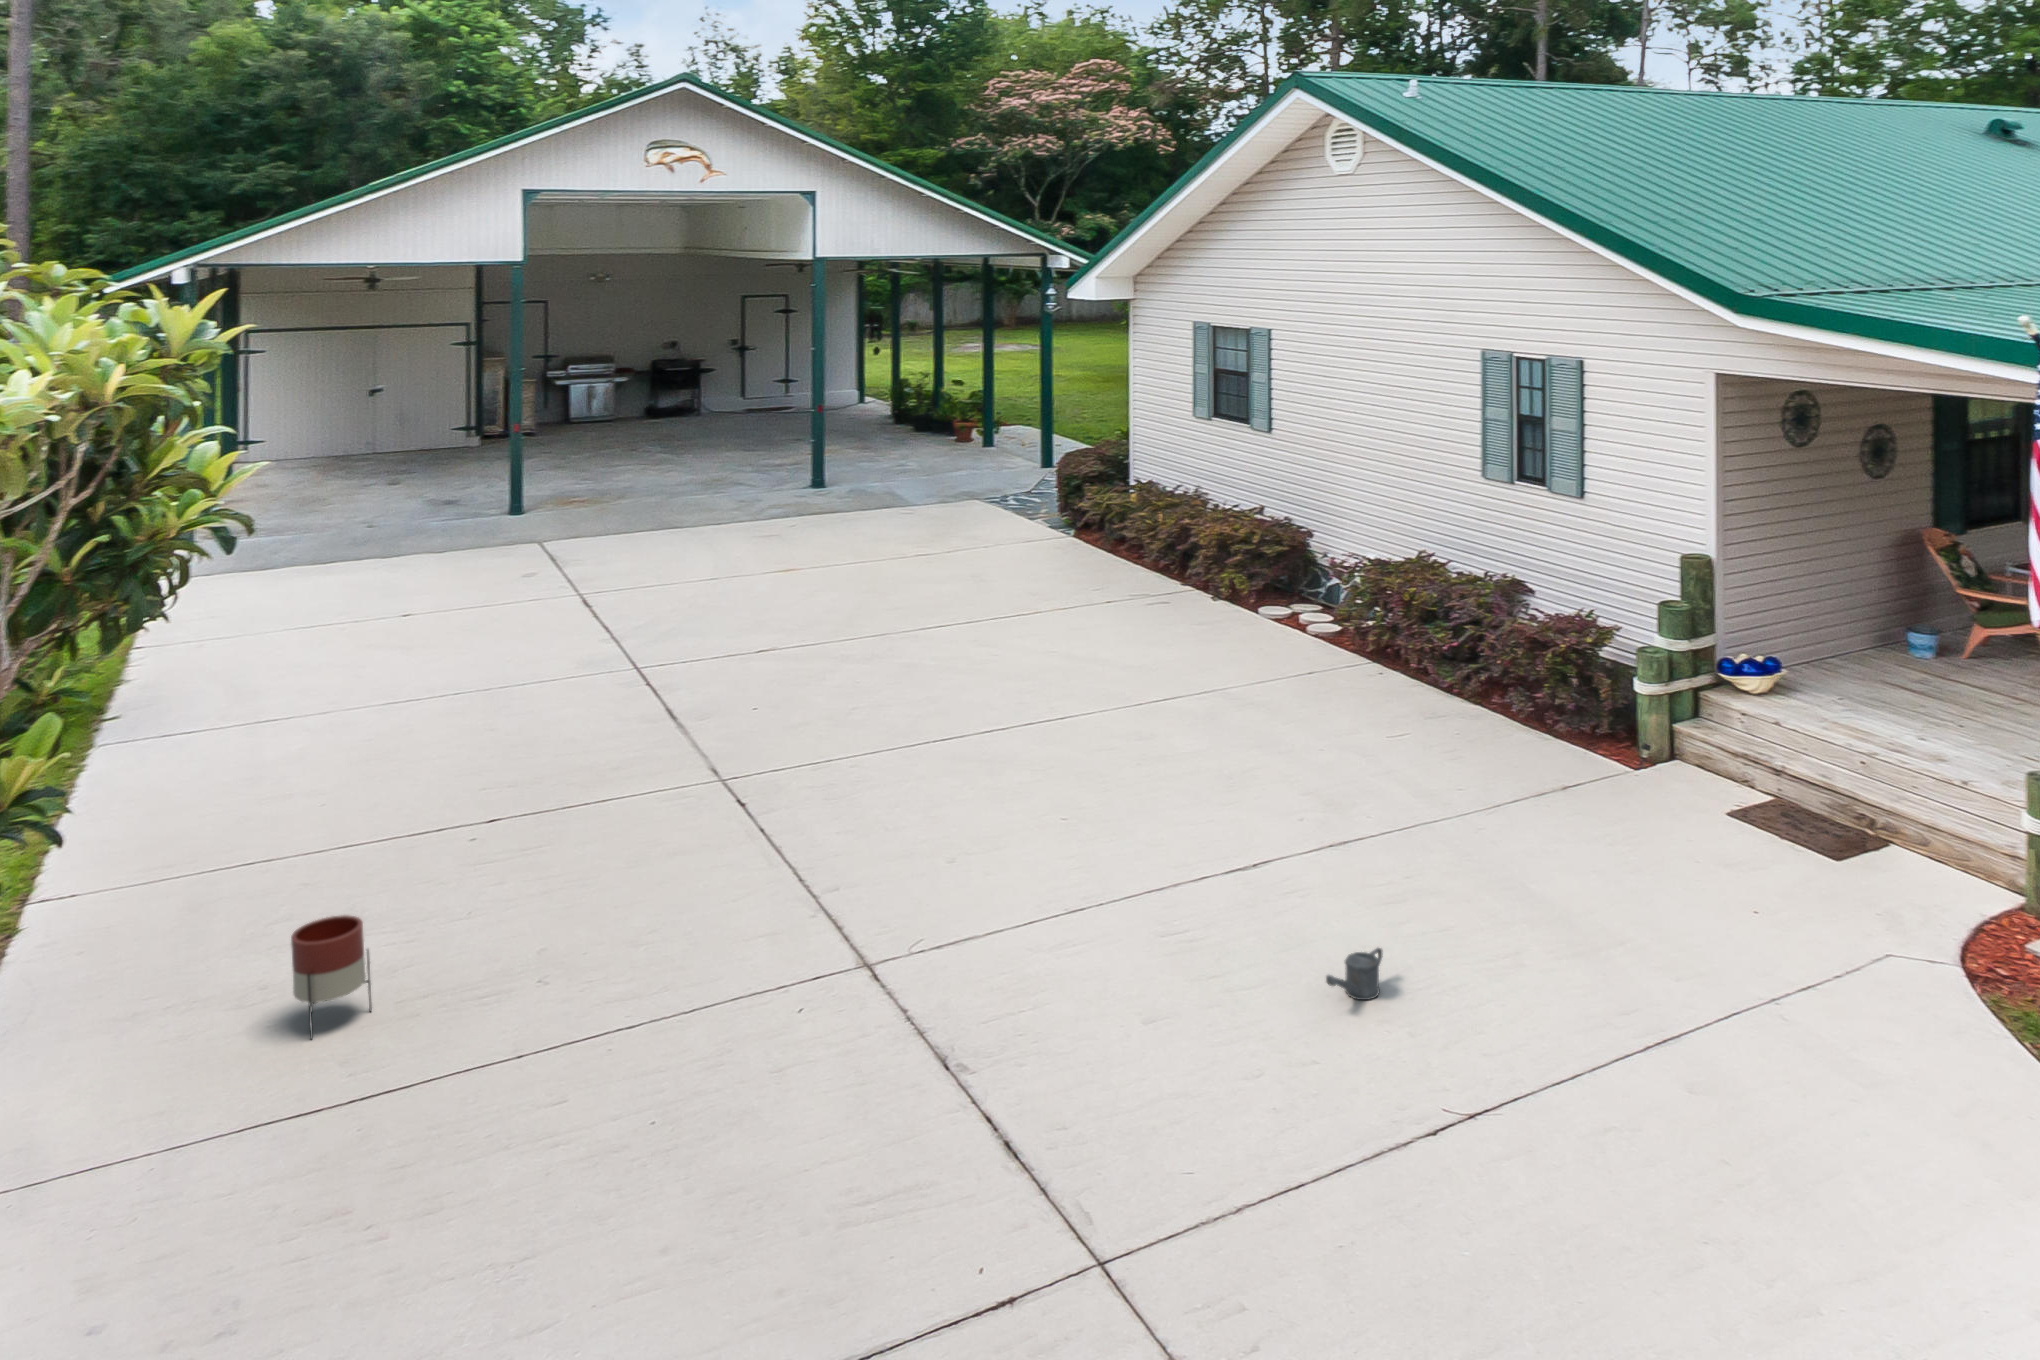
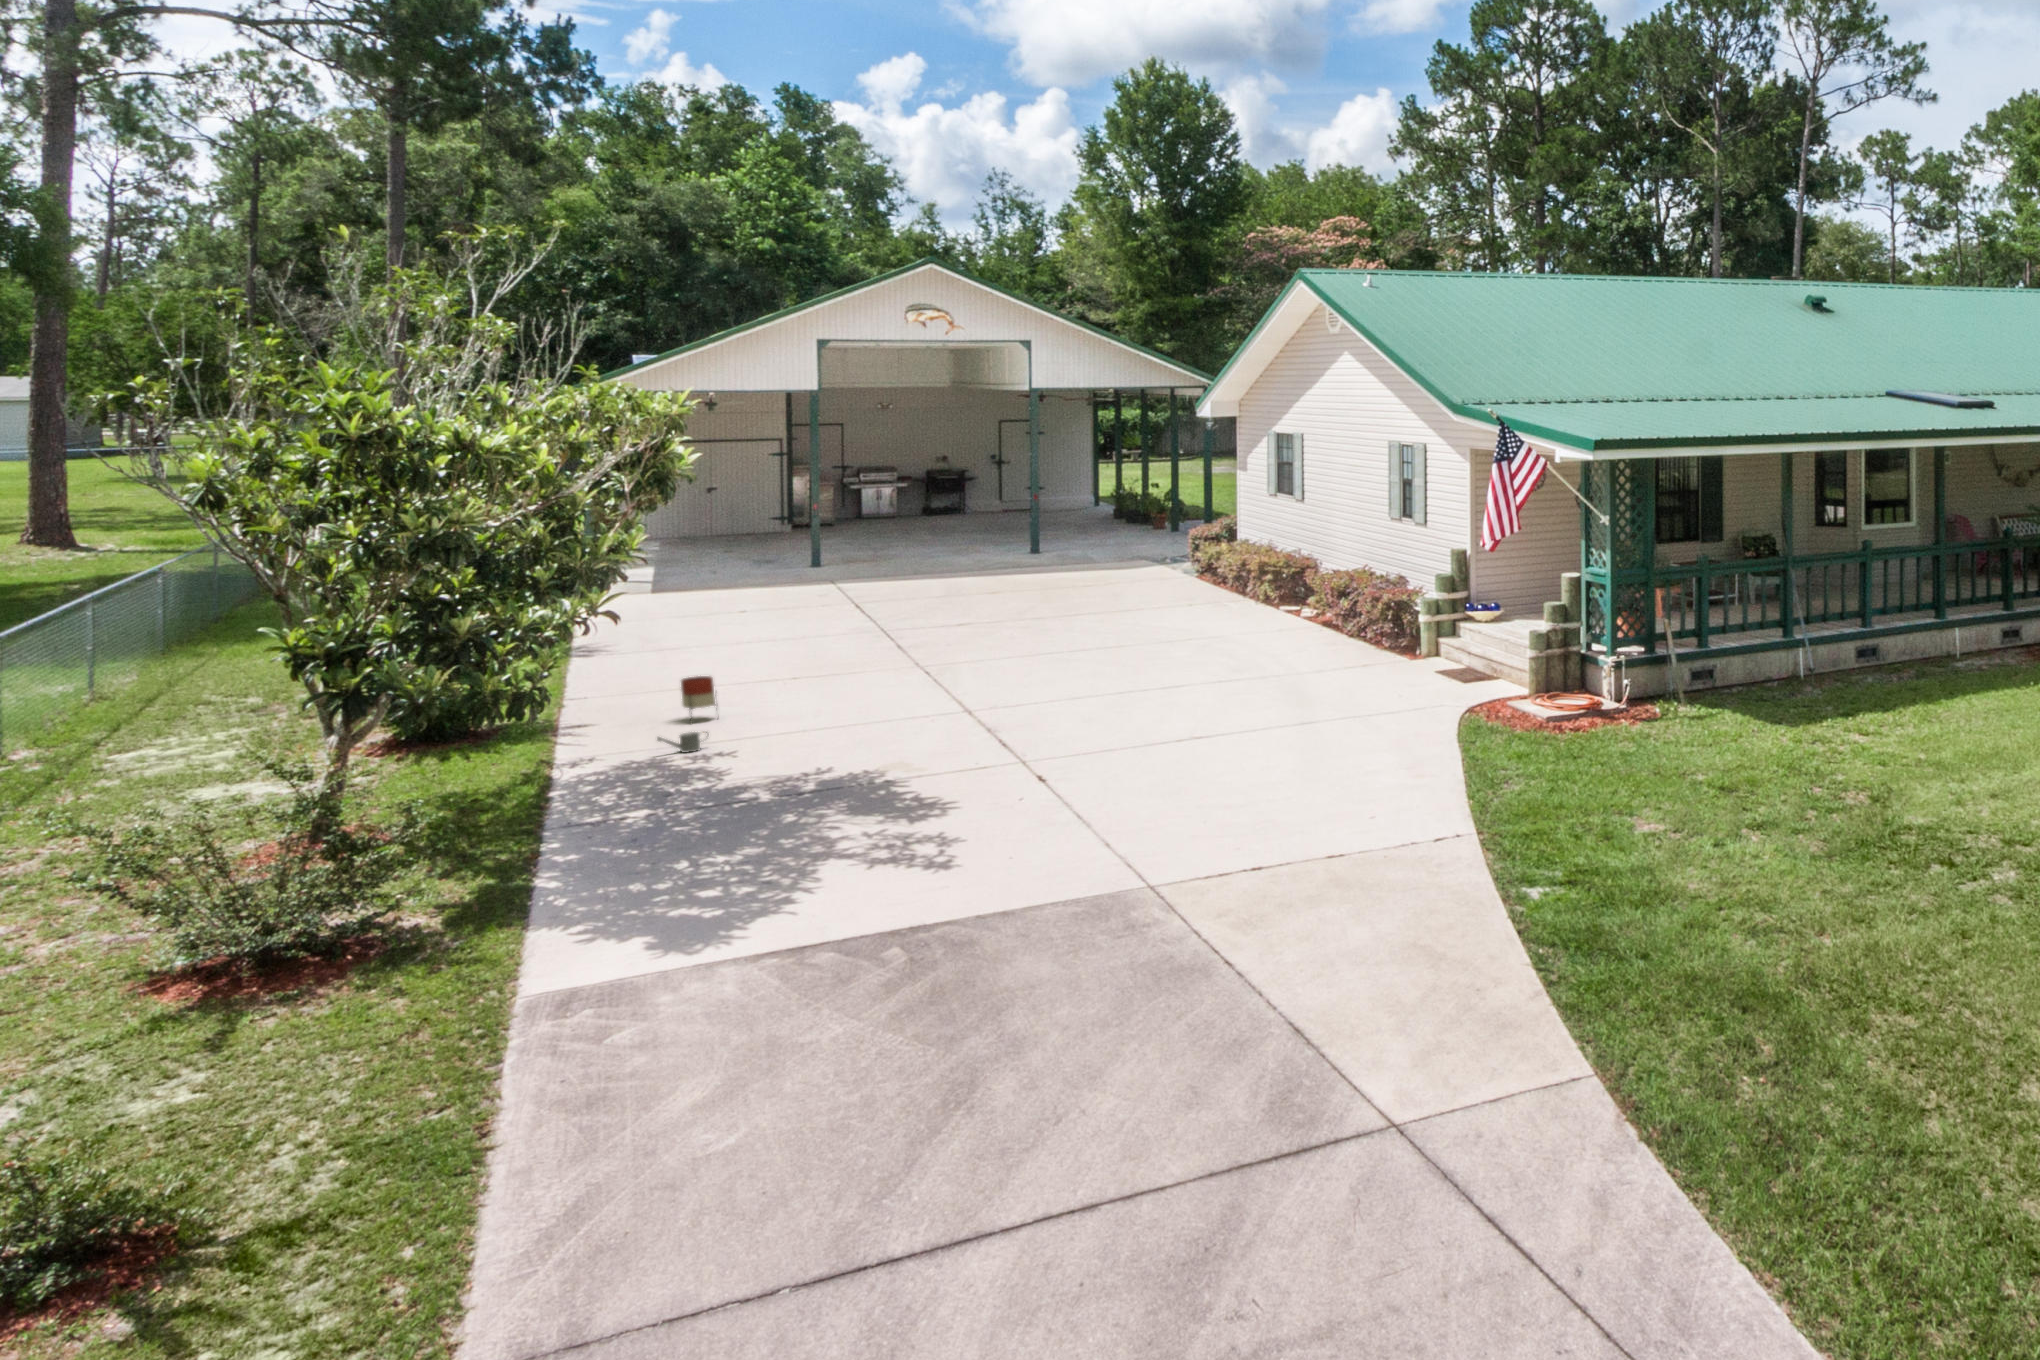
watering can: present [1326,948,1383,1000] -> present [657,732,707,753]

